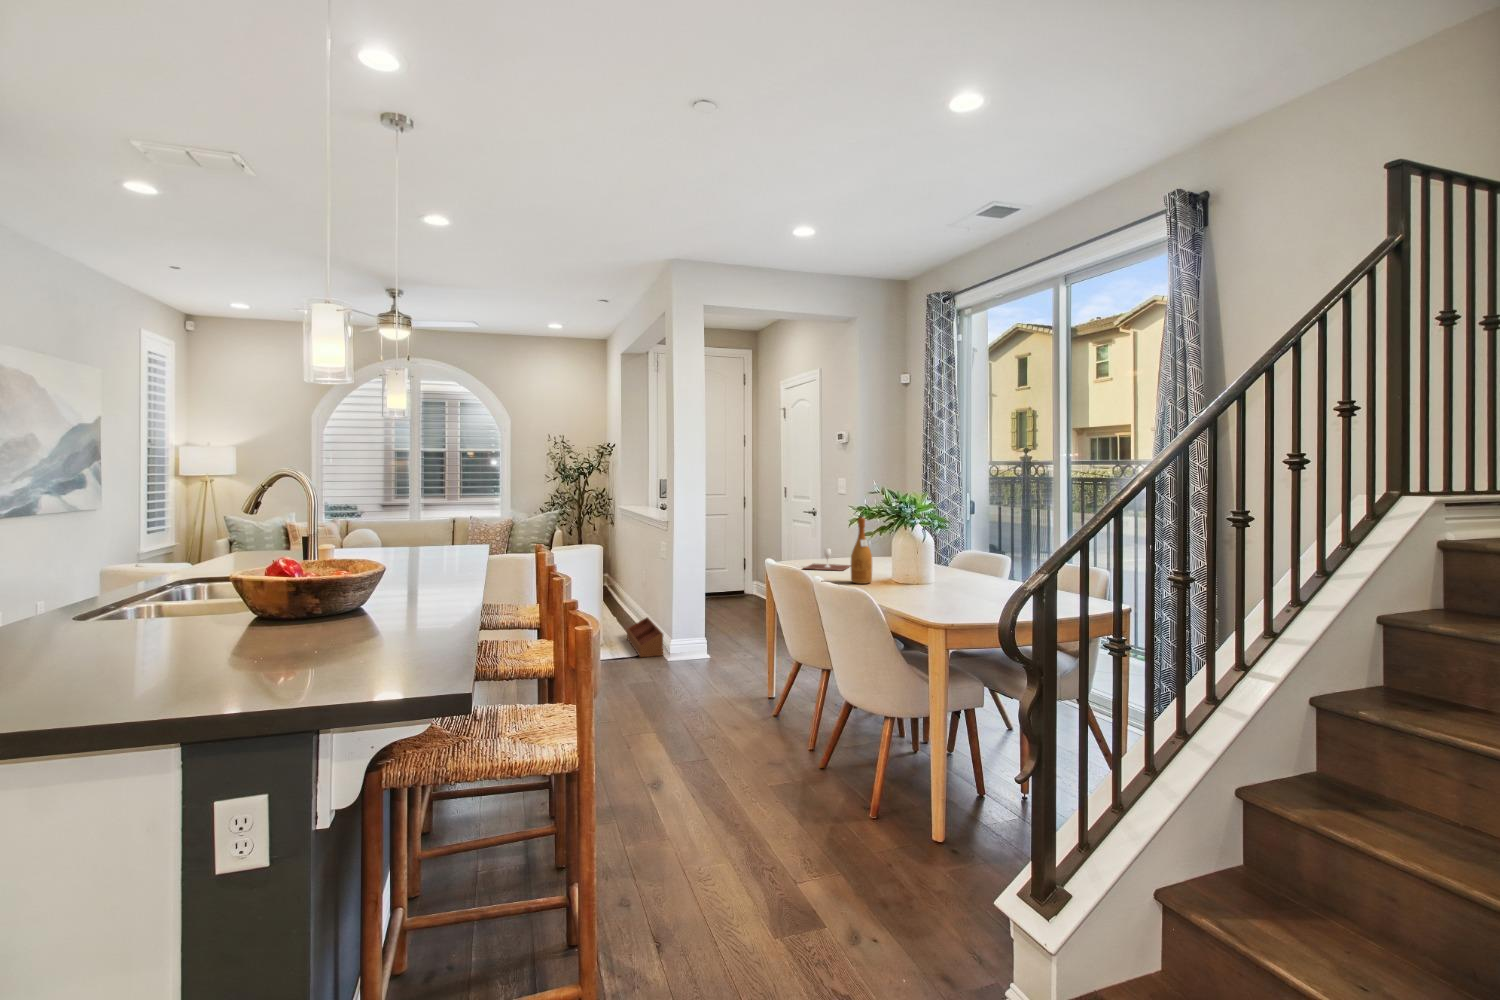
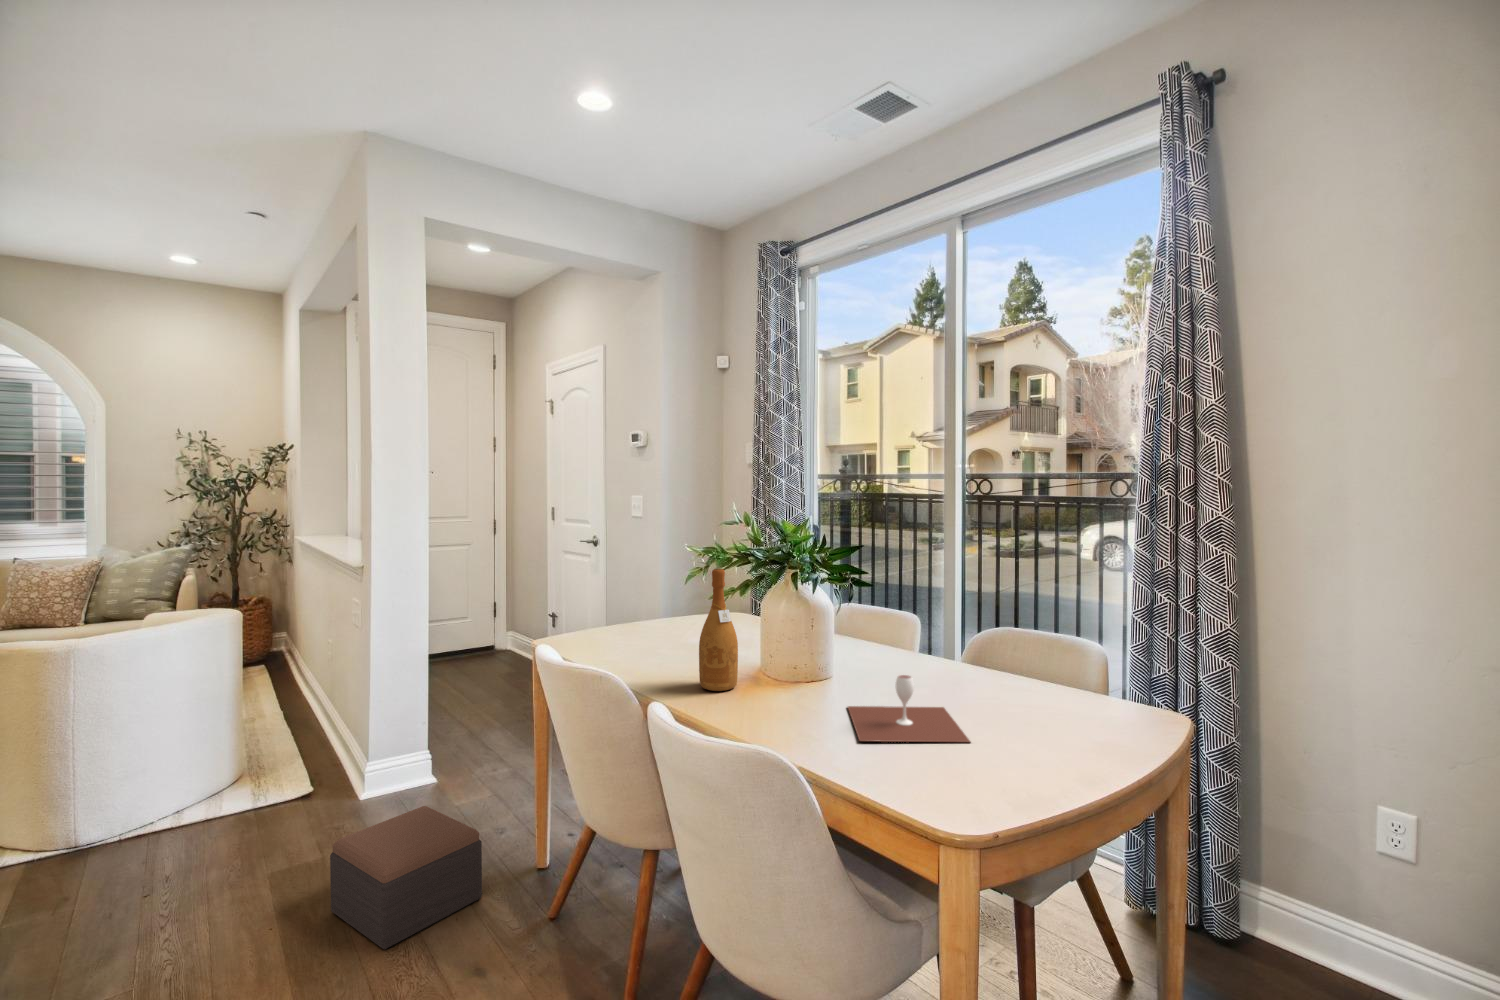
wine glass: present [804,548,850,571] -> present [848,675,970,742]
storage bin: present [627,617,663,657] -> none [291,716,351,800]
footstool: none [663,653,738,713] -> present [330,806,482,949]

